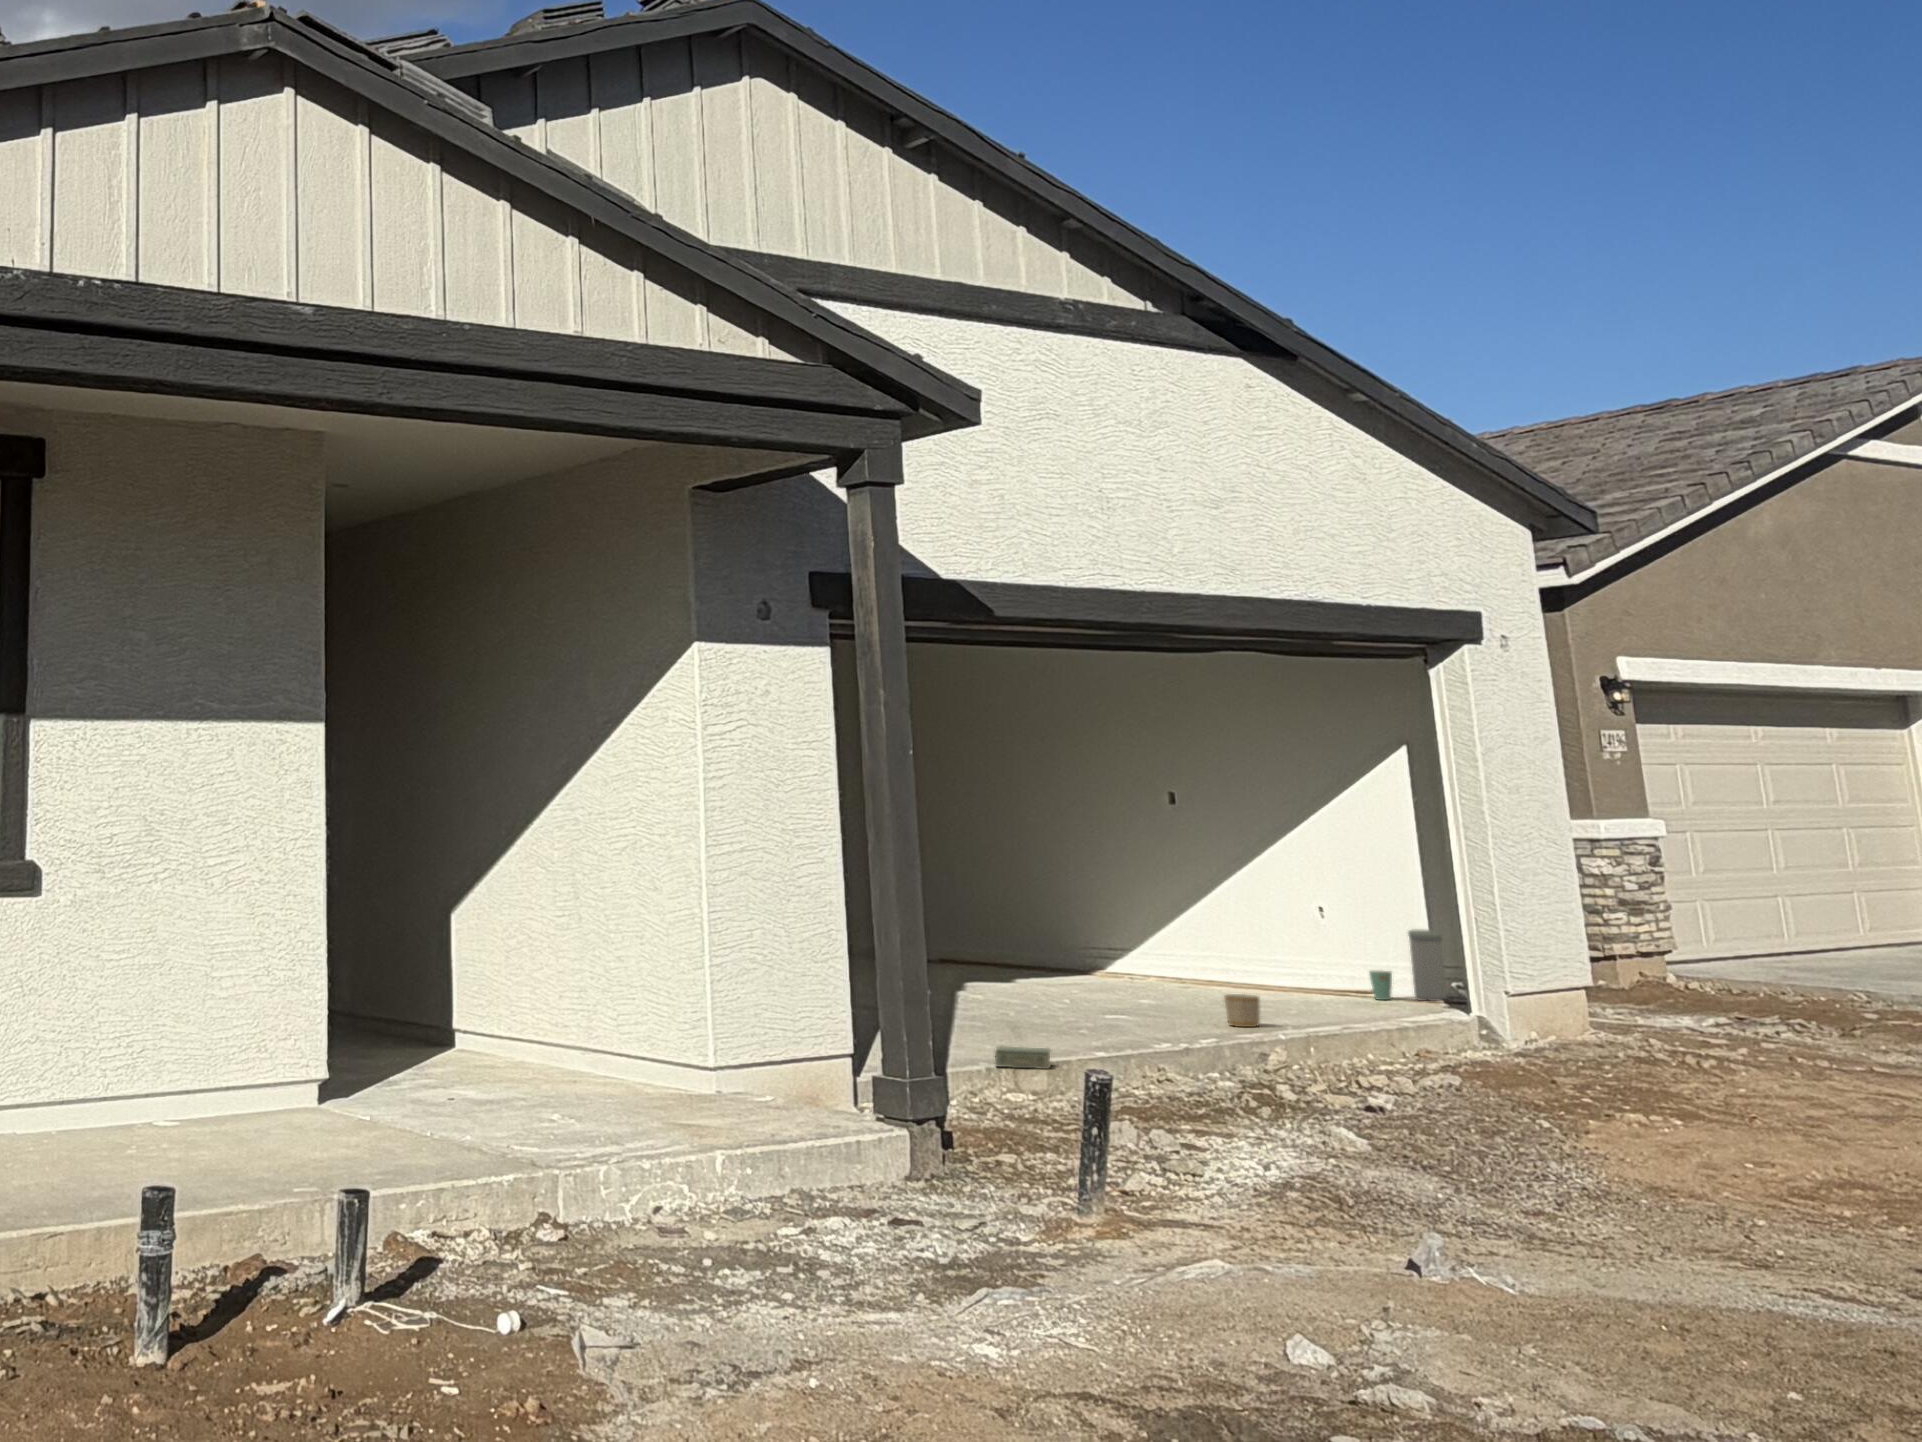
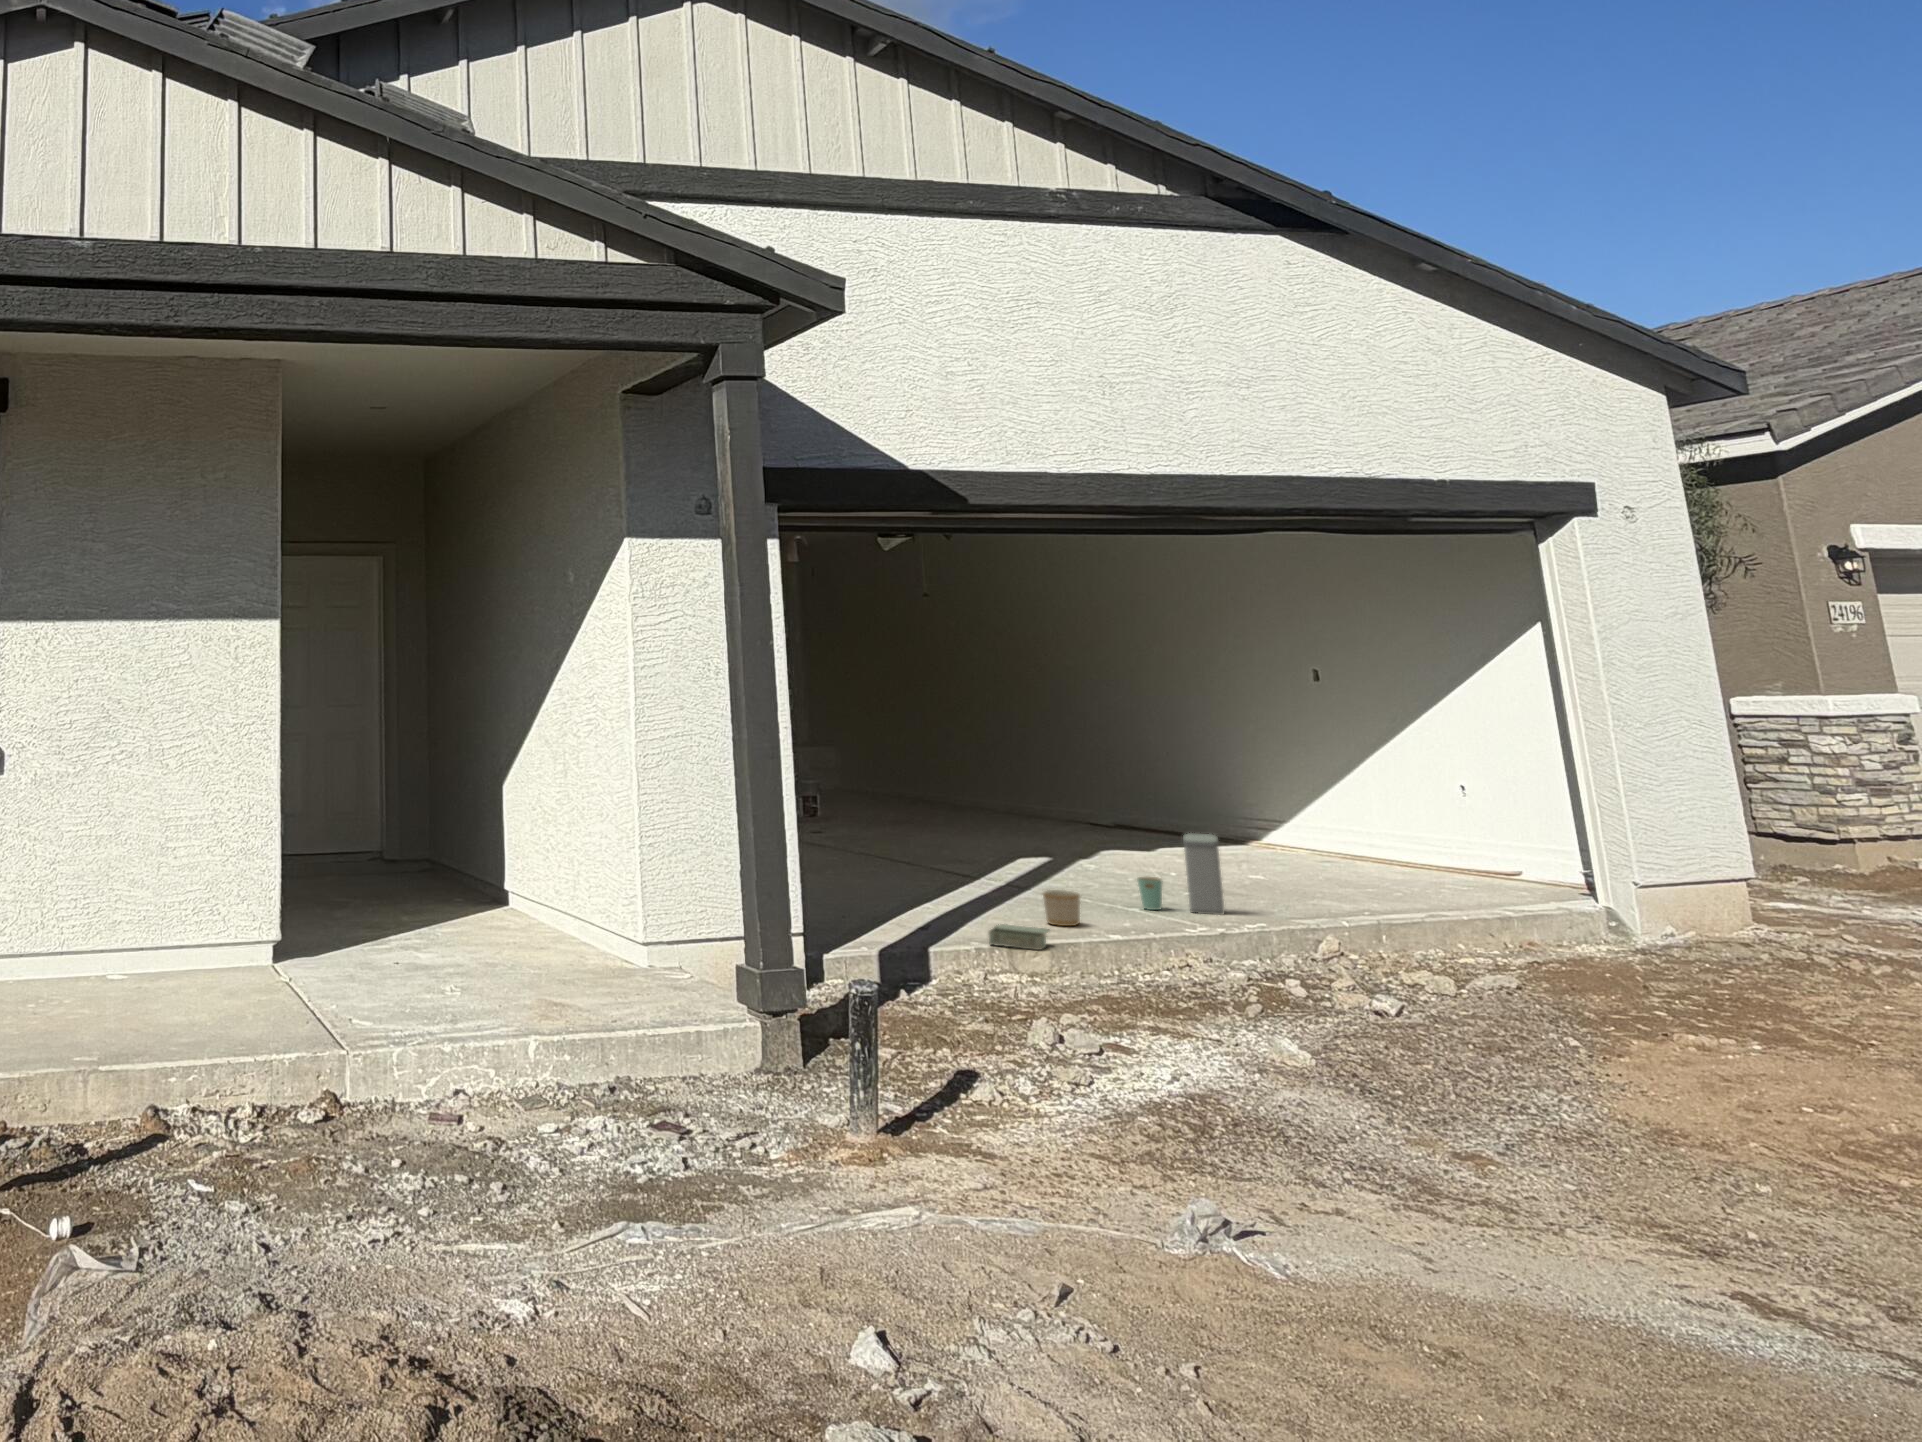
trash can: present [1369,930,1447,1001] -> present [1137,834,1224,915]
planter: present [1224,994,1260,1027] -> present [1043,890,1080,926]

